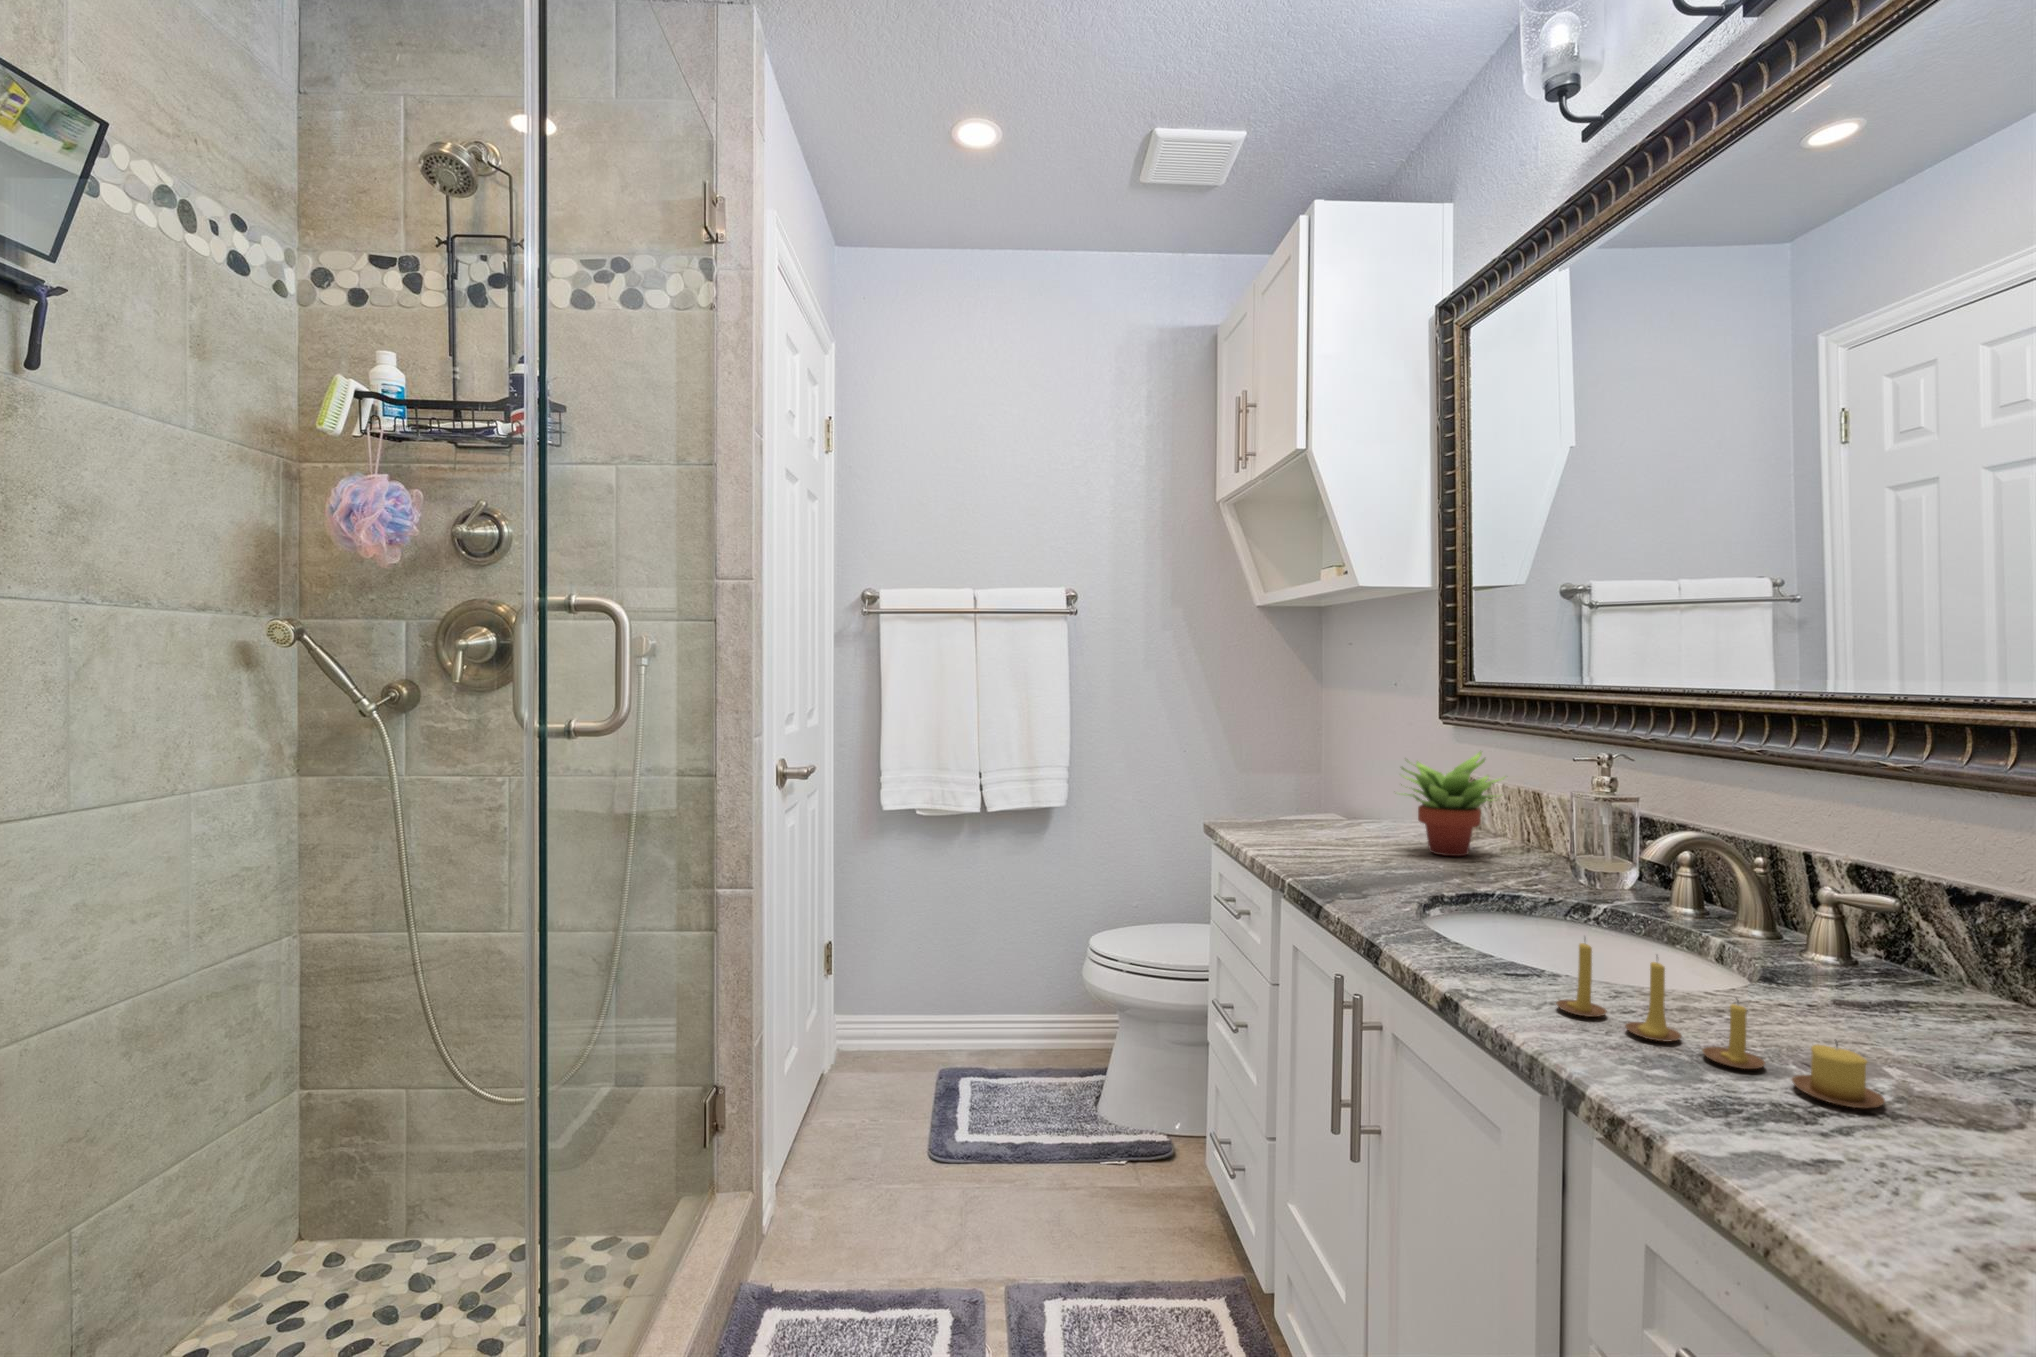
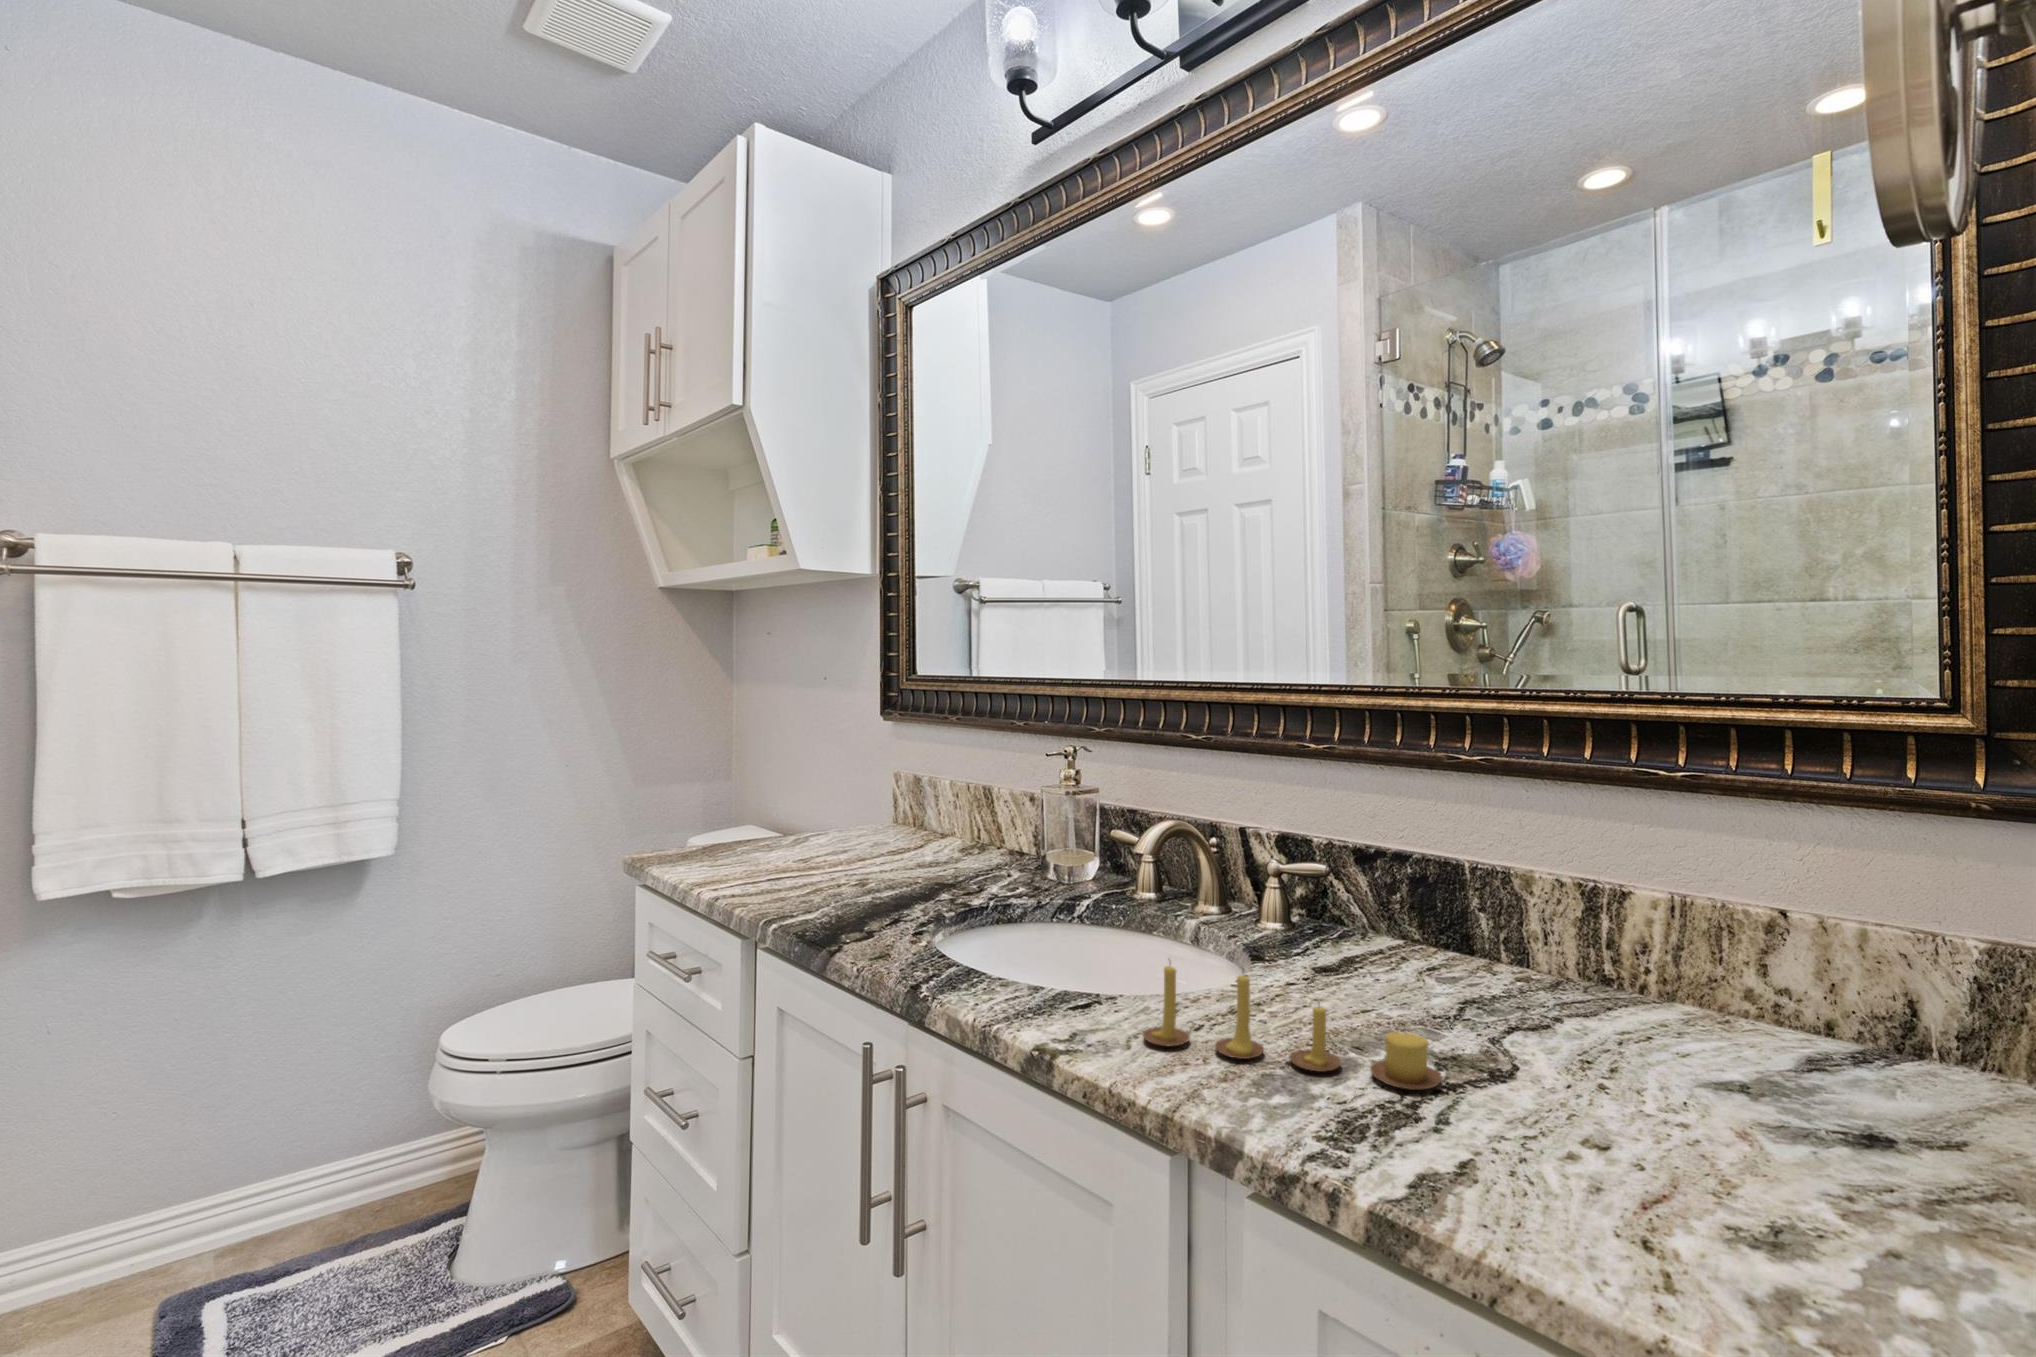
succulent plant: present [1401,751,1505,856] -> none [860,750,970,867]

